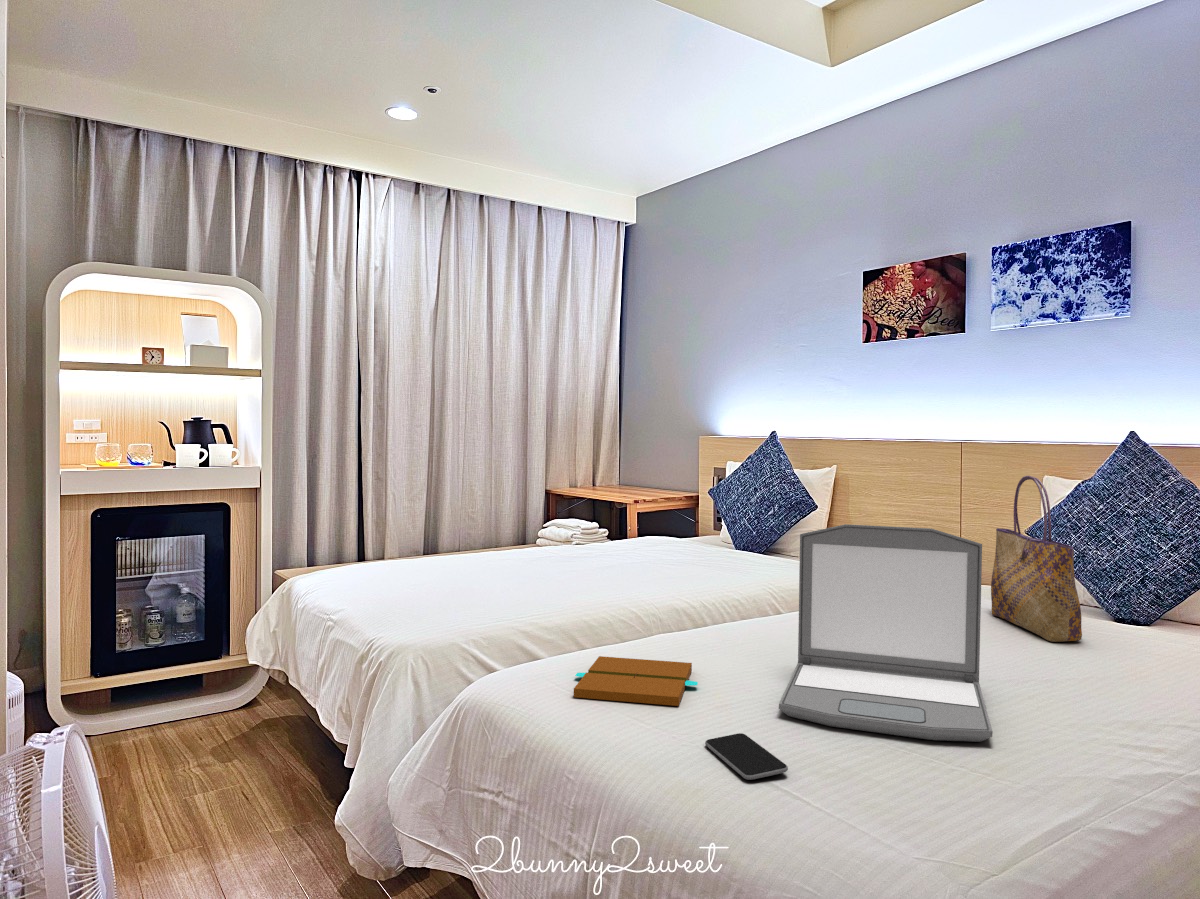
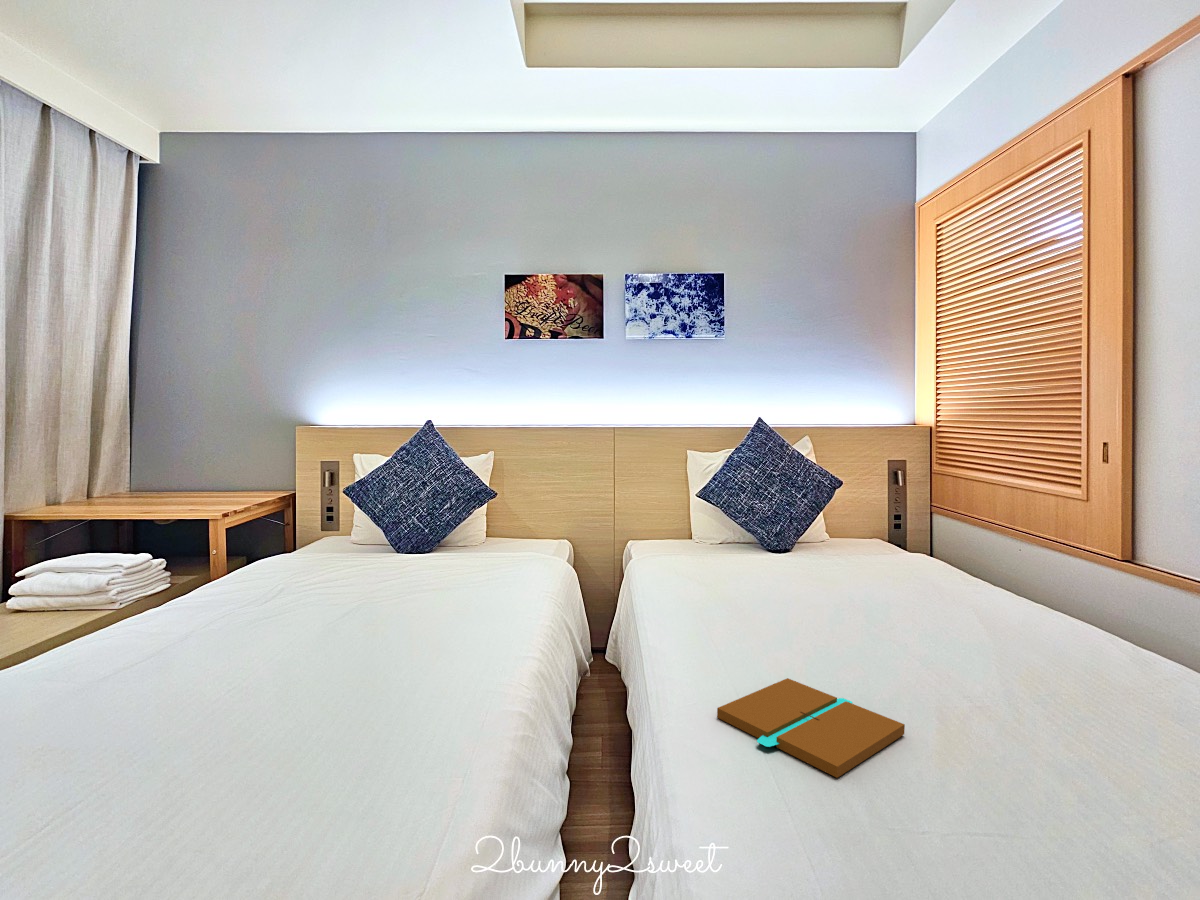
tote bag: present [991,476,1082,642] -> none [734,453,836,574]
laptop: present [779,524,993,742] -> none [825,501,1052,702]
smartphone: present [705,733,788,780] -> none [1024,739,1159,788]

